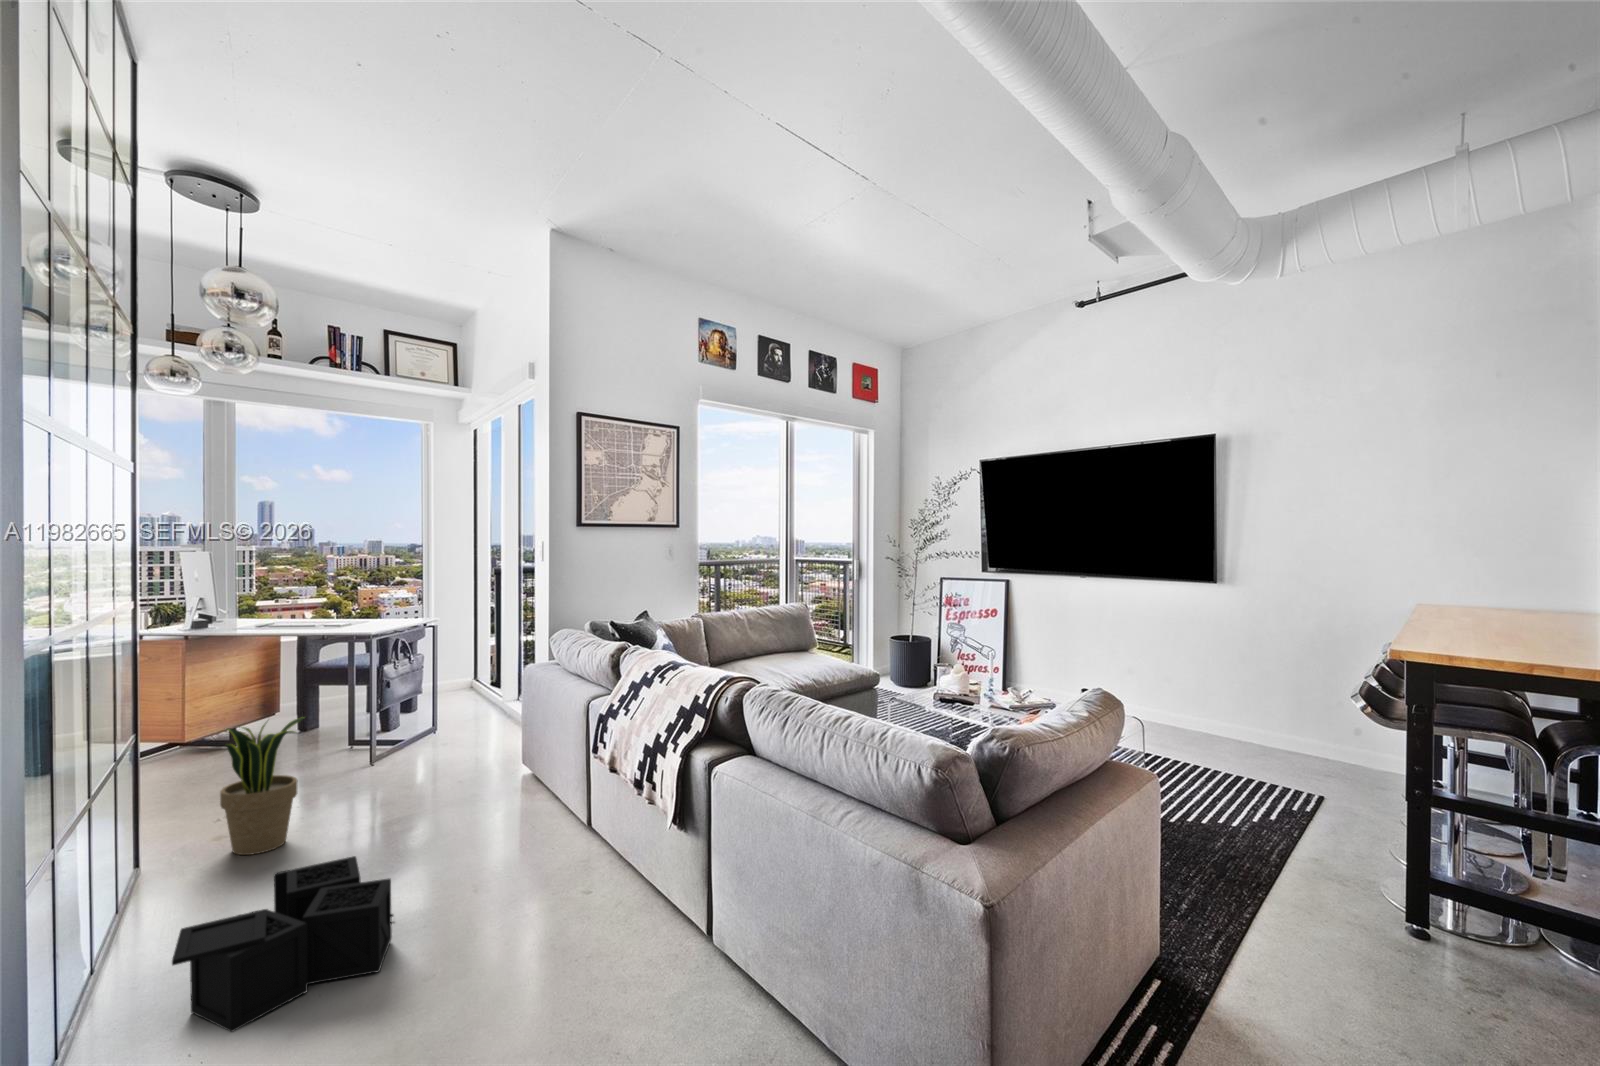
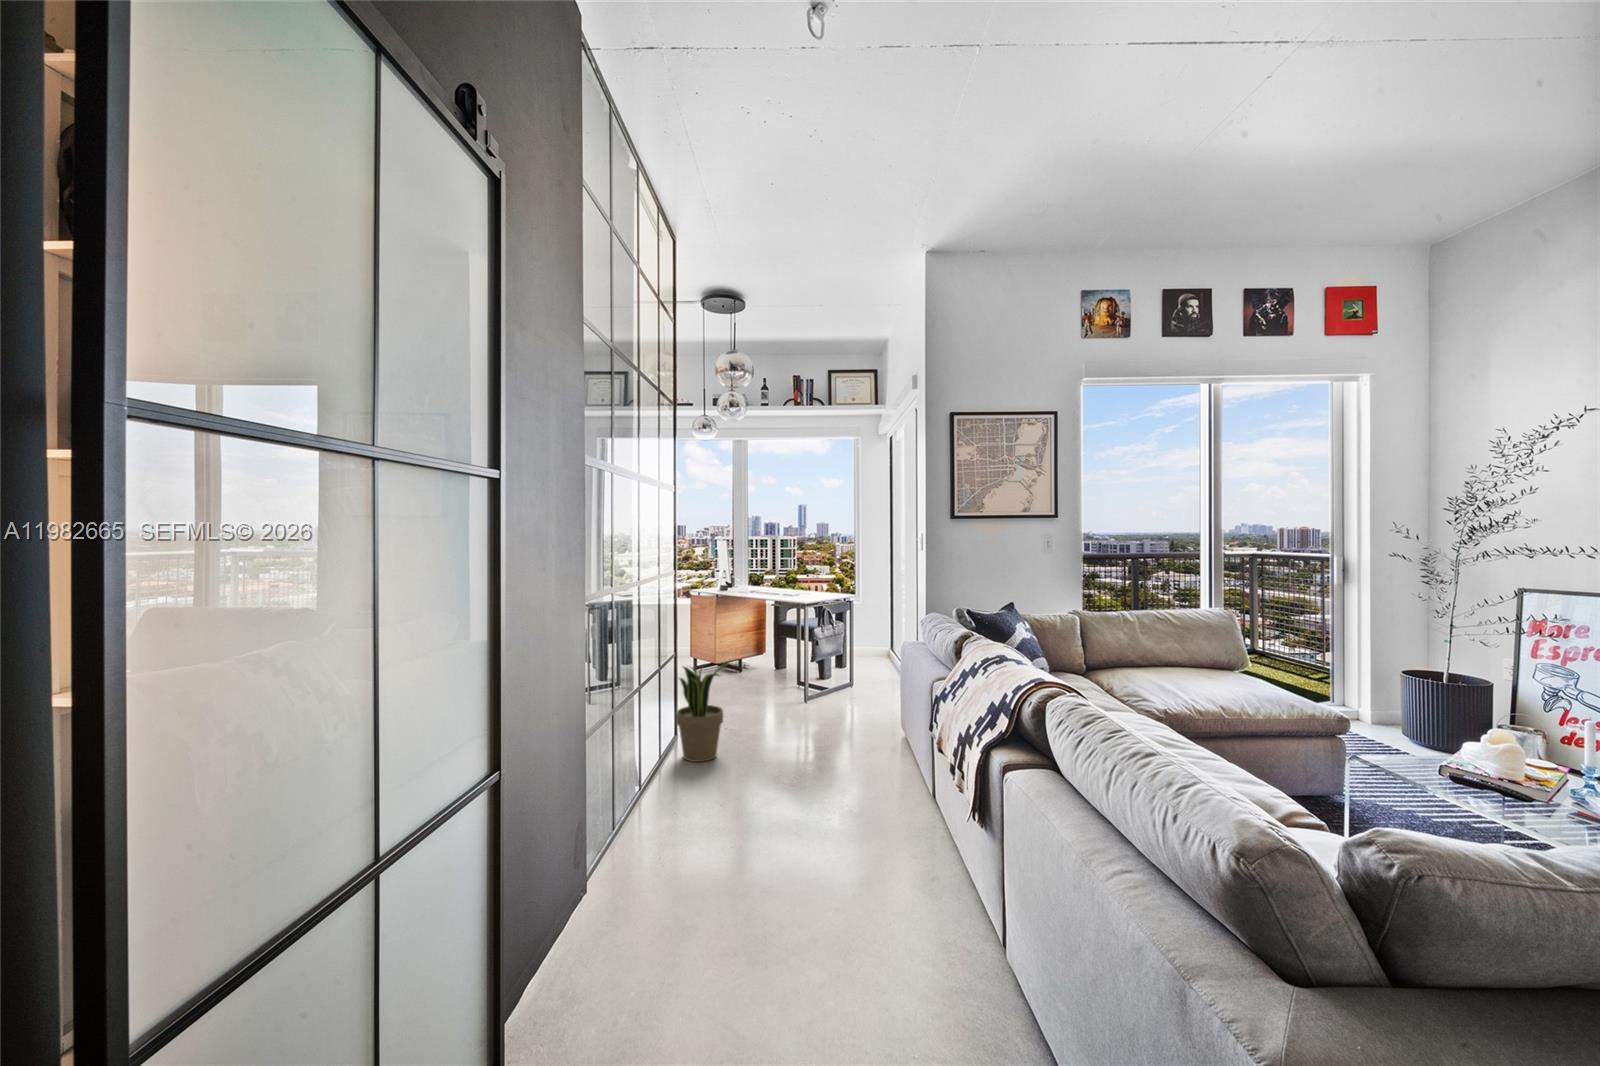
storage bin: present [172,856,393,1032] -> none [594,782,757,898]

